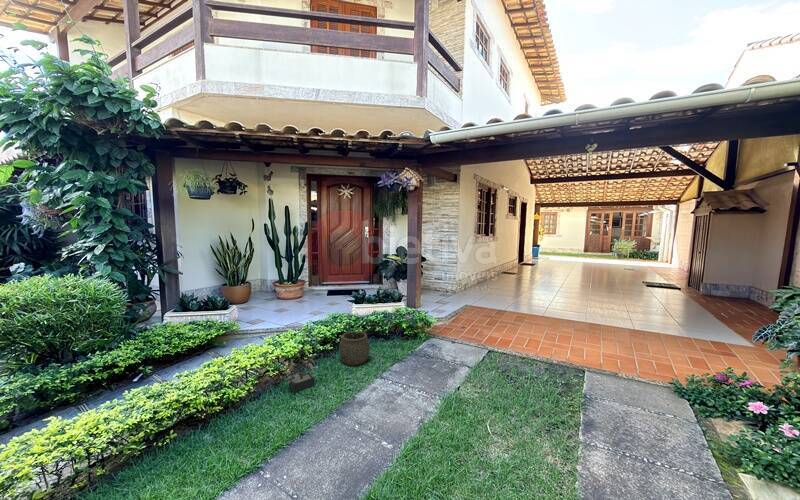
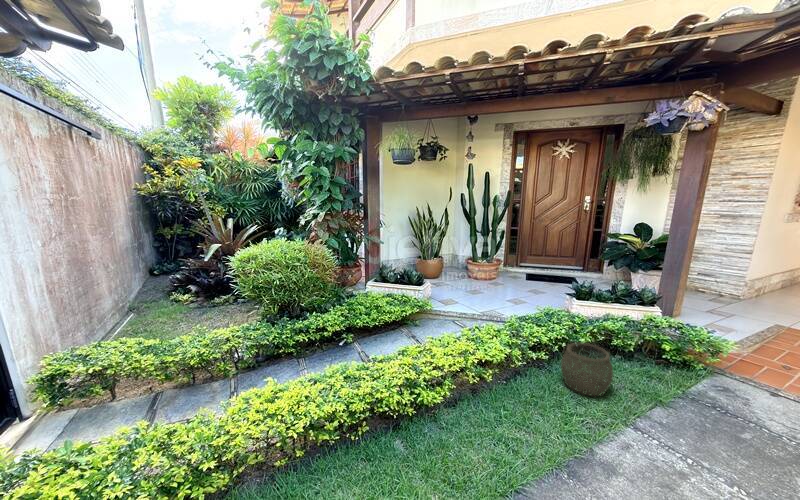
decorative plant: present [280,359,318,392] -> none [483,366,533,415]

